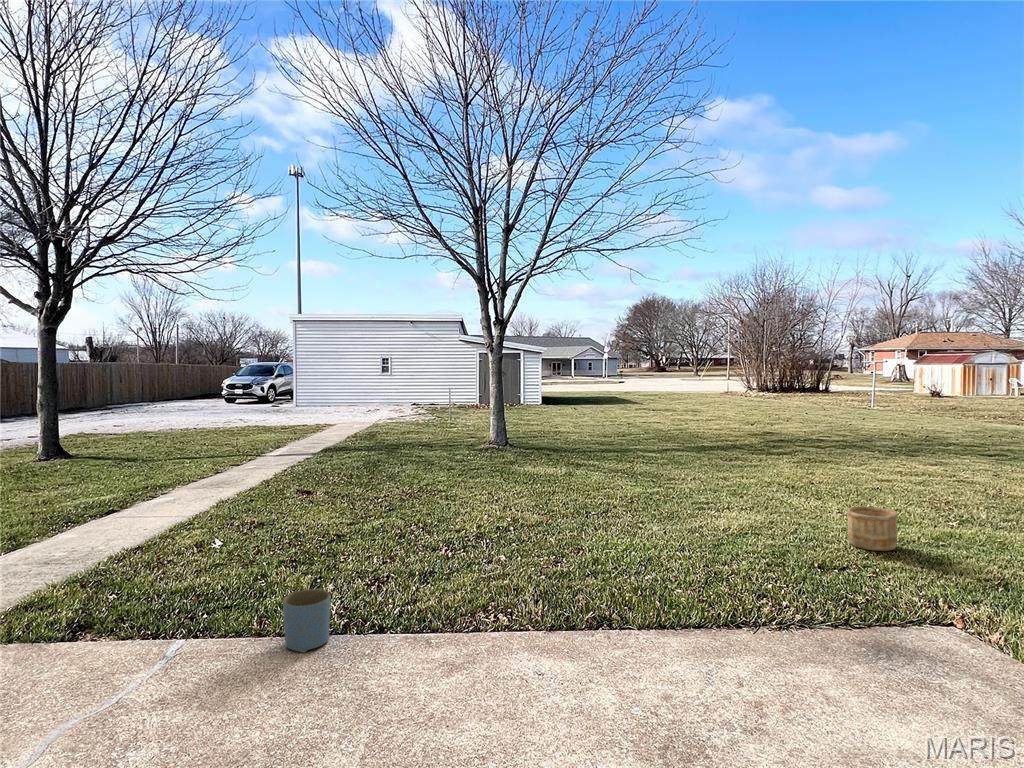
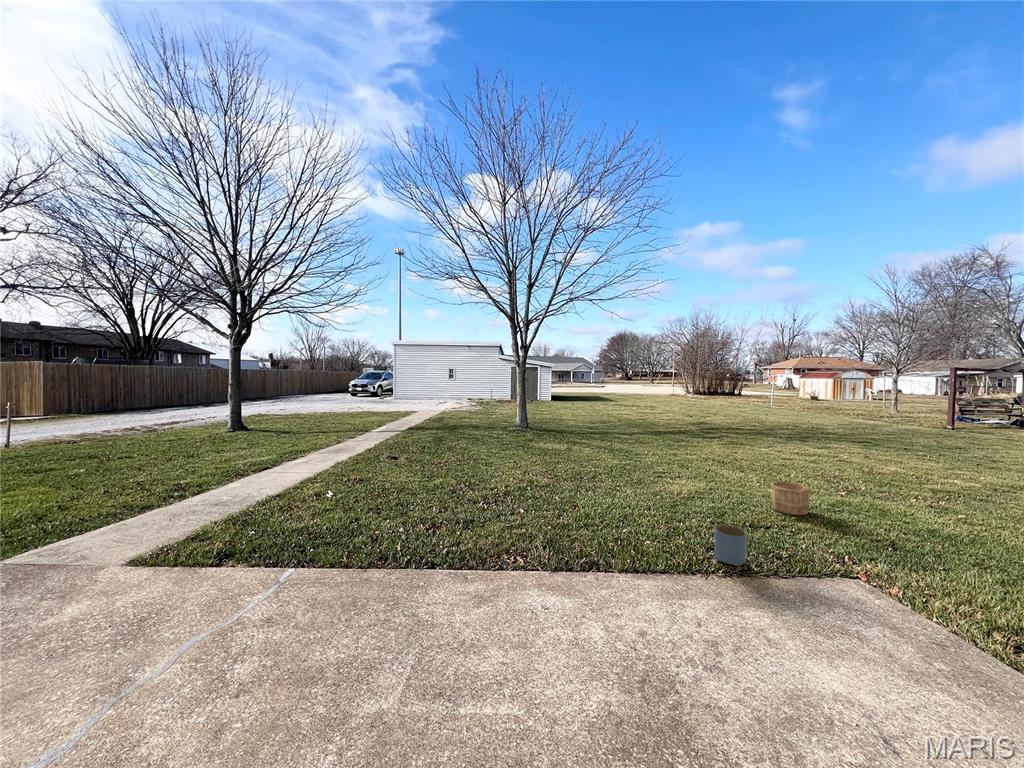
planter: present [283,589,330,652] -> present [714,525,748,566]

